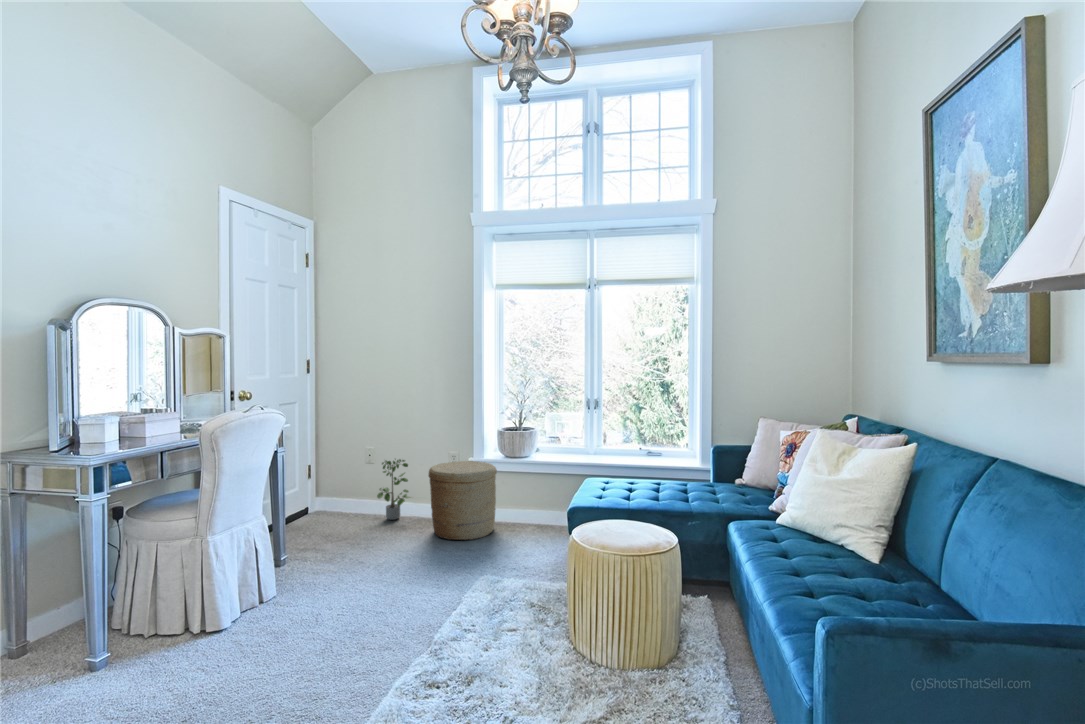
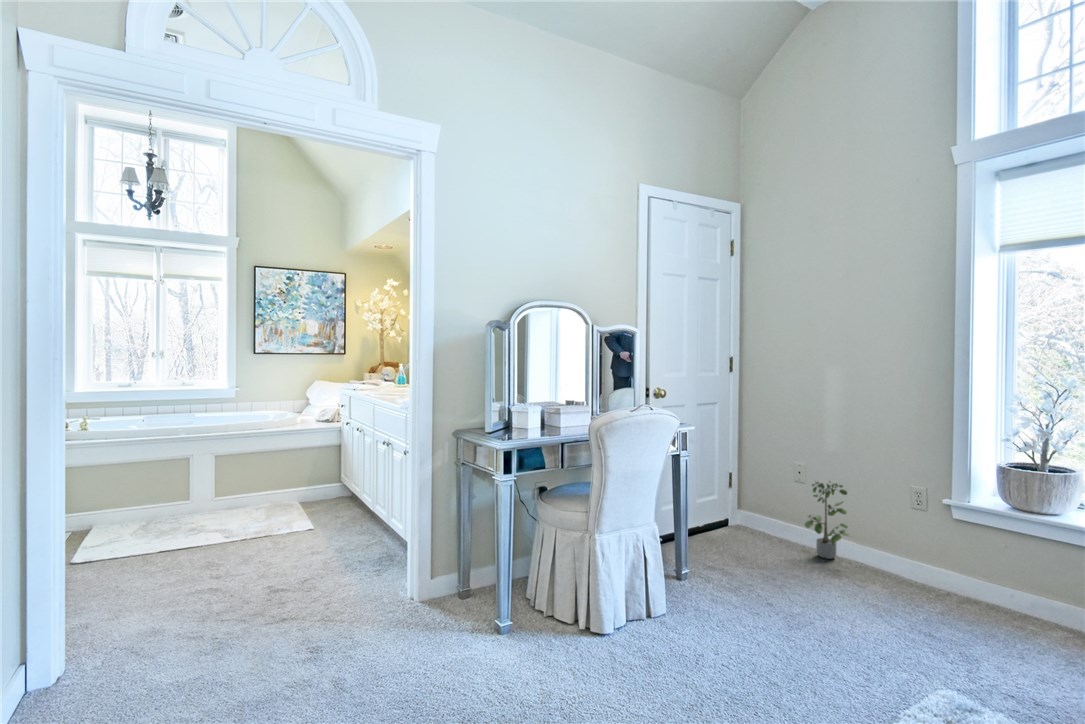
woven basket: present [429,461,497,540] -> none [871,499,992,623]

